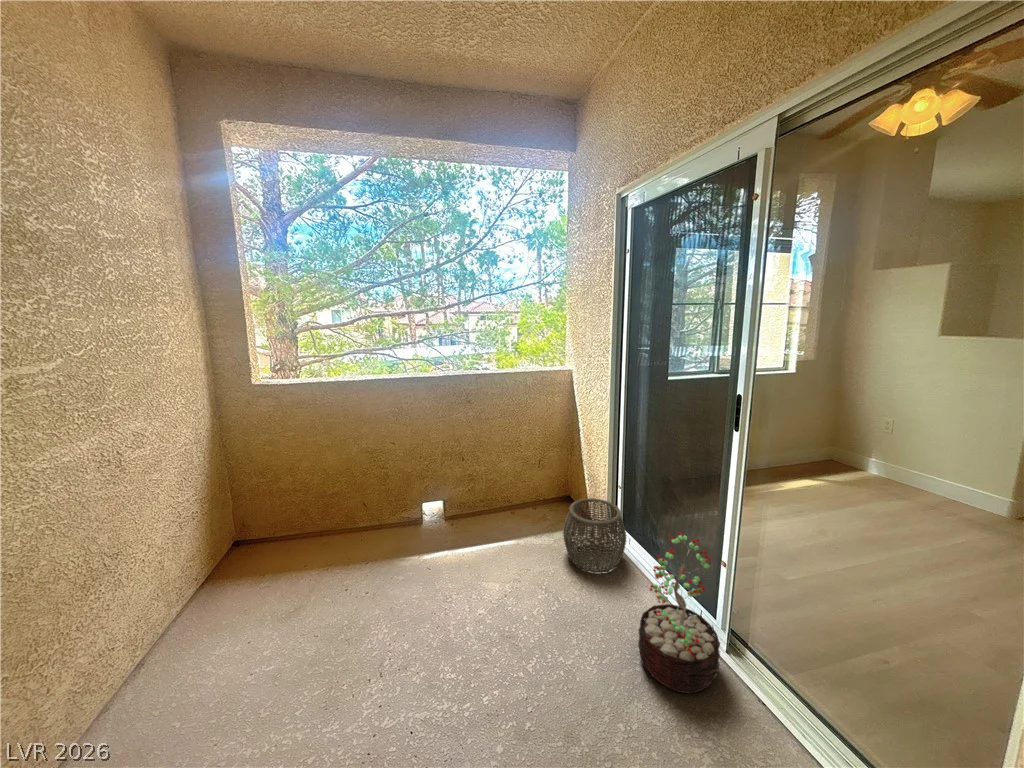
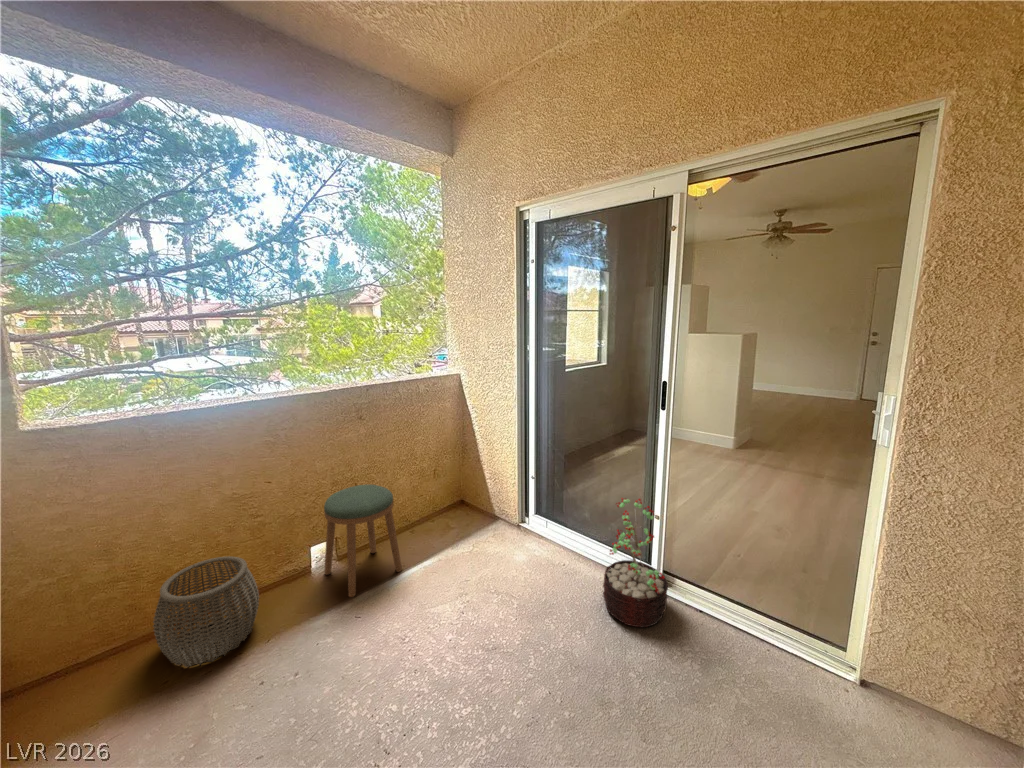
stool: none [425,461,483,550] -> present [324,484,402,597]
woven basket: present [563,498,627,572] -> present [153,556,259,667]

